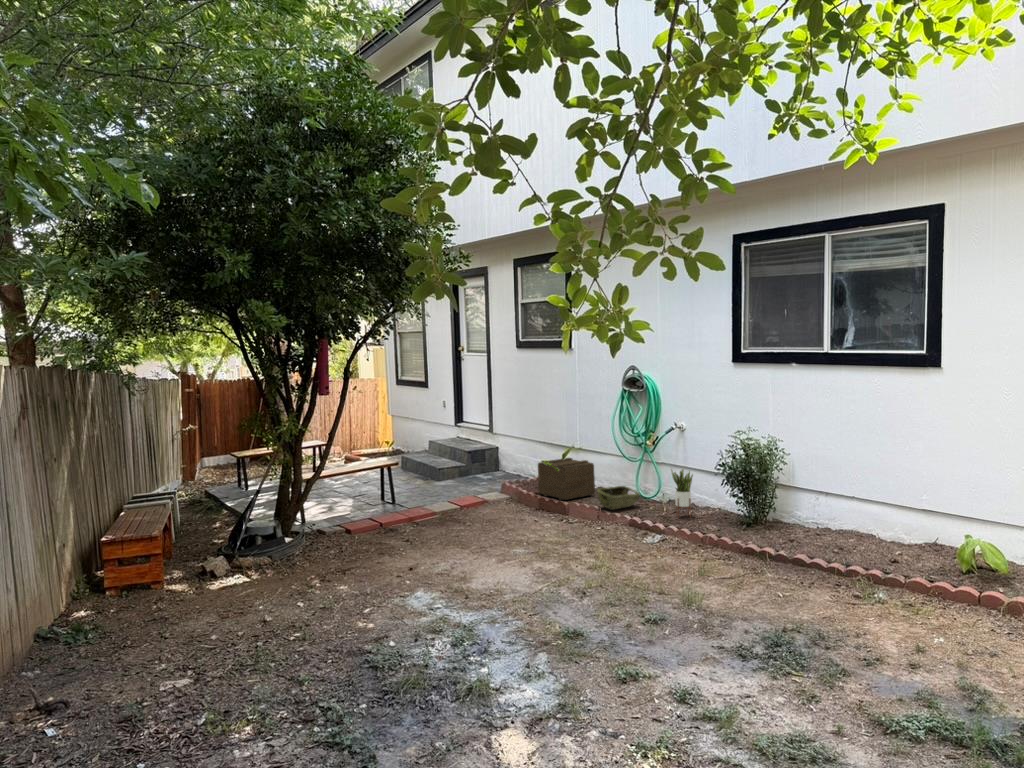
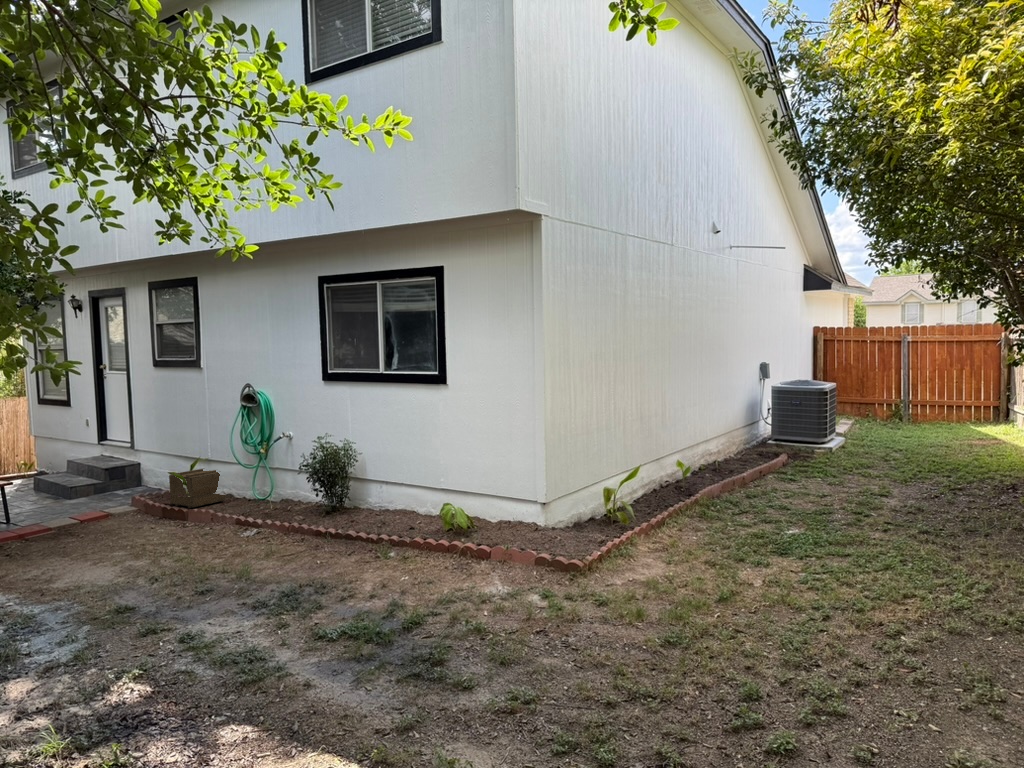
potted plant: present [671,468,693,518] -> none [279,469,298,514]
woven basket: present [597,486,640,510] -> none [218,490,260,512]

